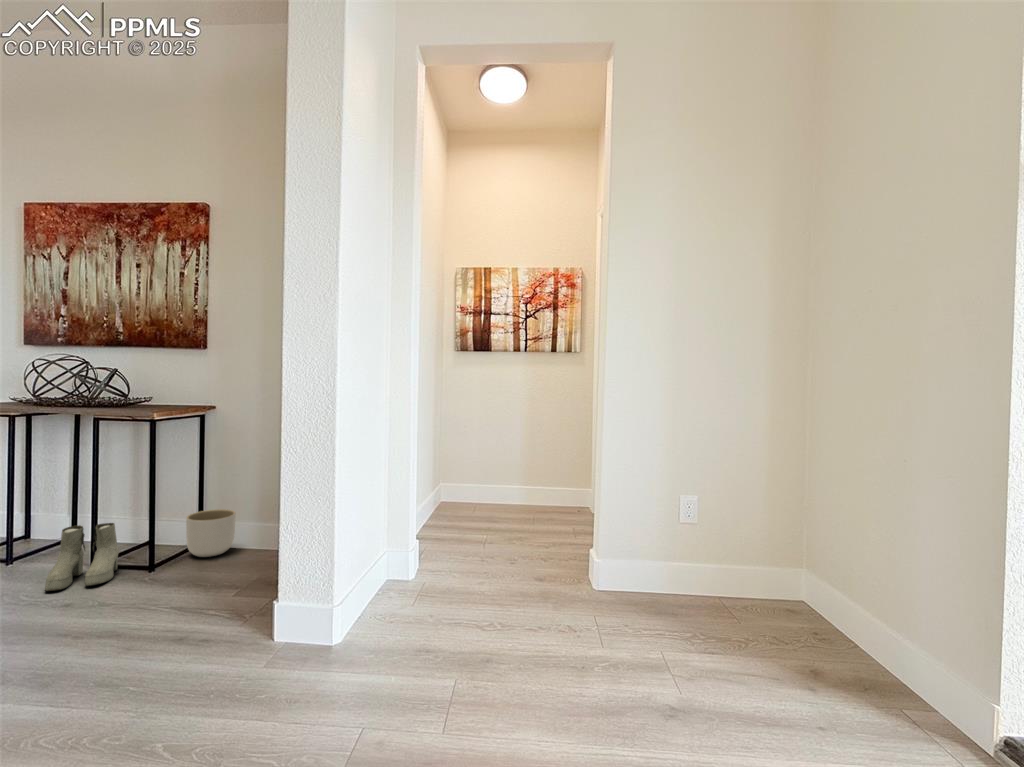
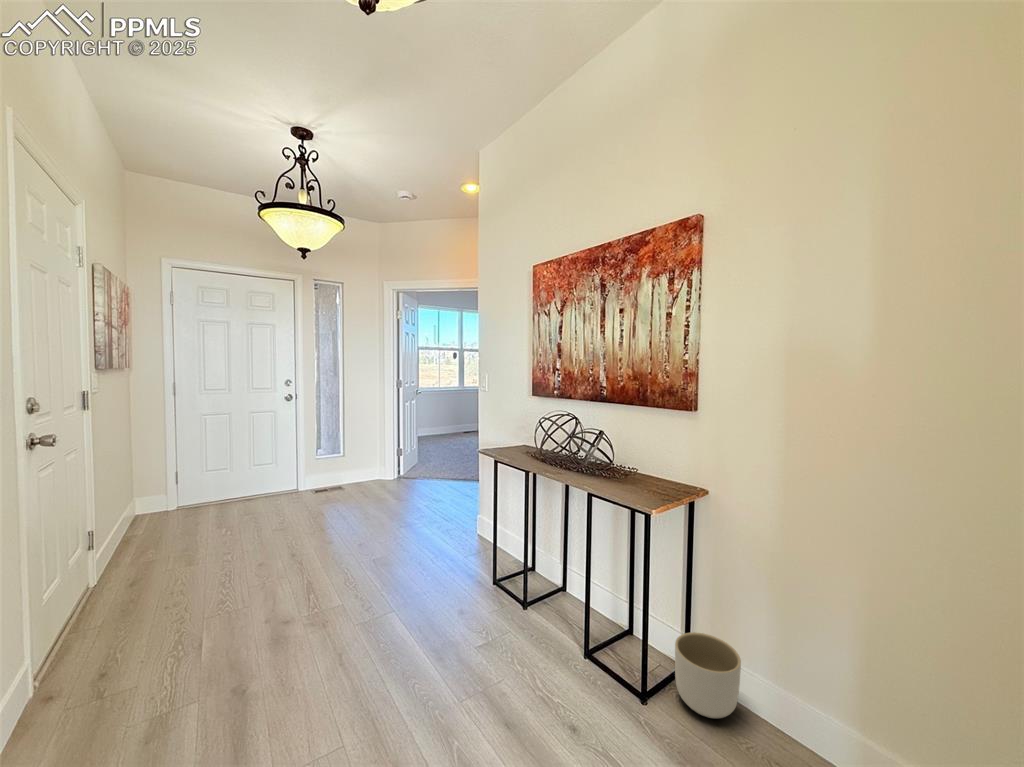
boots: present [45,523,119,591] -> none [533,623,602,726]

